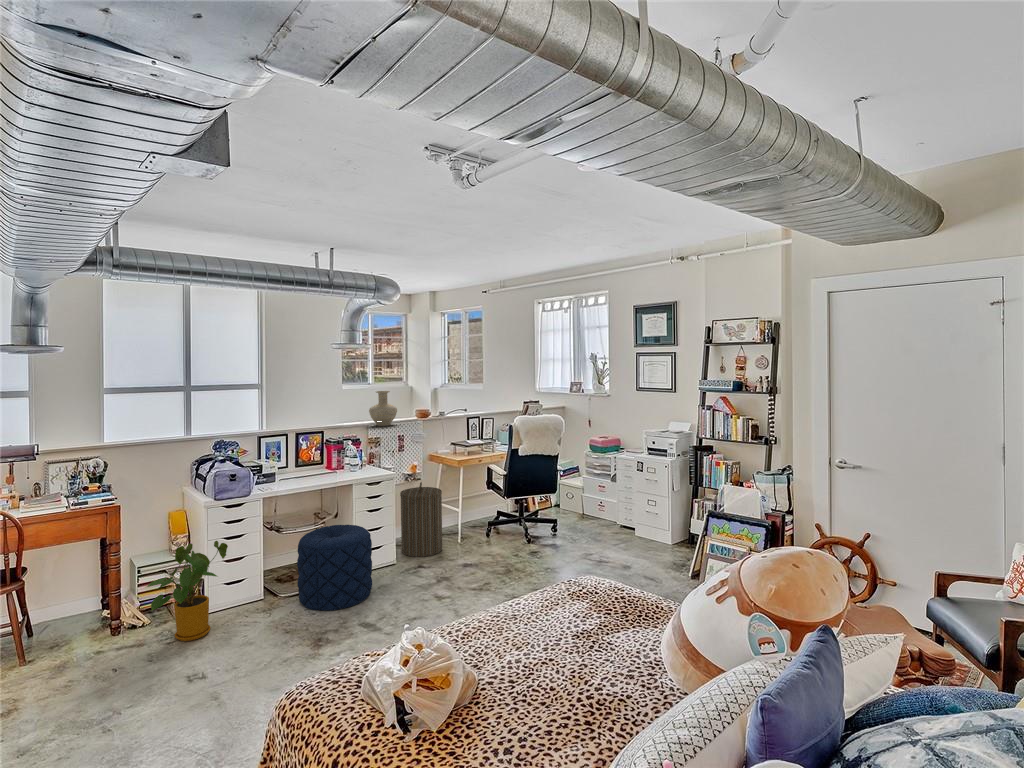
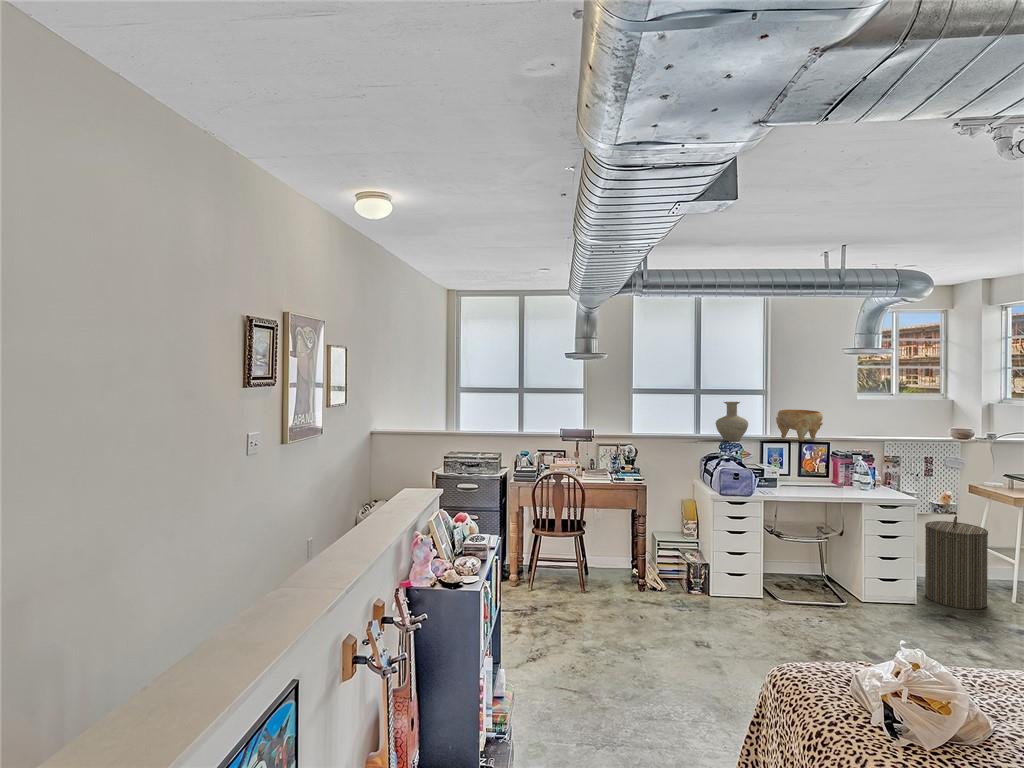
vase: present [369,391,397,426] -> present [715,402,748,441]
decorative bowl: none [273,403,317,433] -> present [776,409,823,441]
pouf: present [297,525,372,611] -> none [795,542,882,633]
house plant: present [147,541,228,641] -> none [663,529,730,615]

